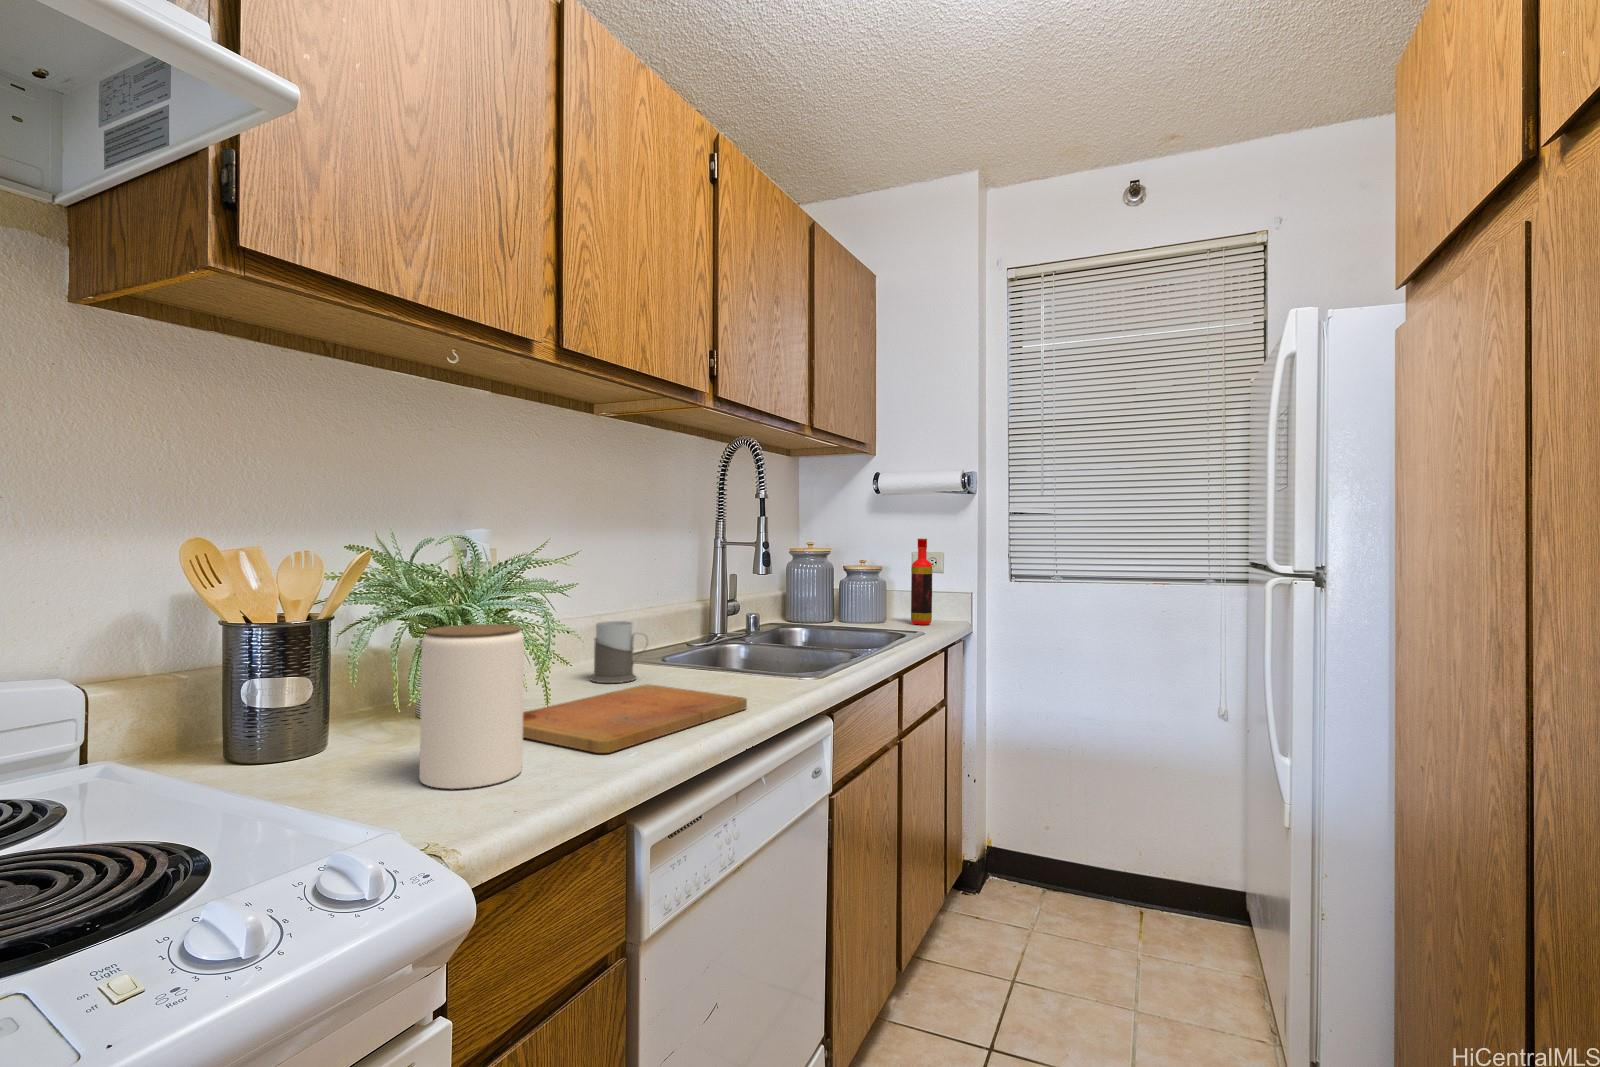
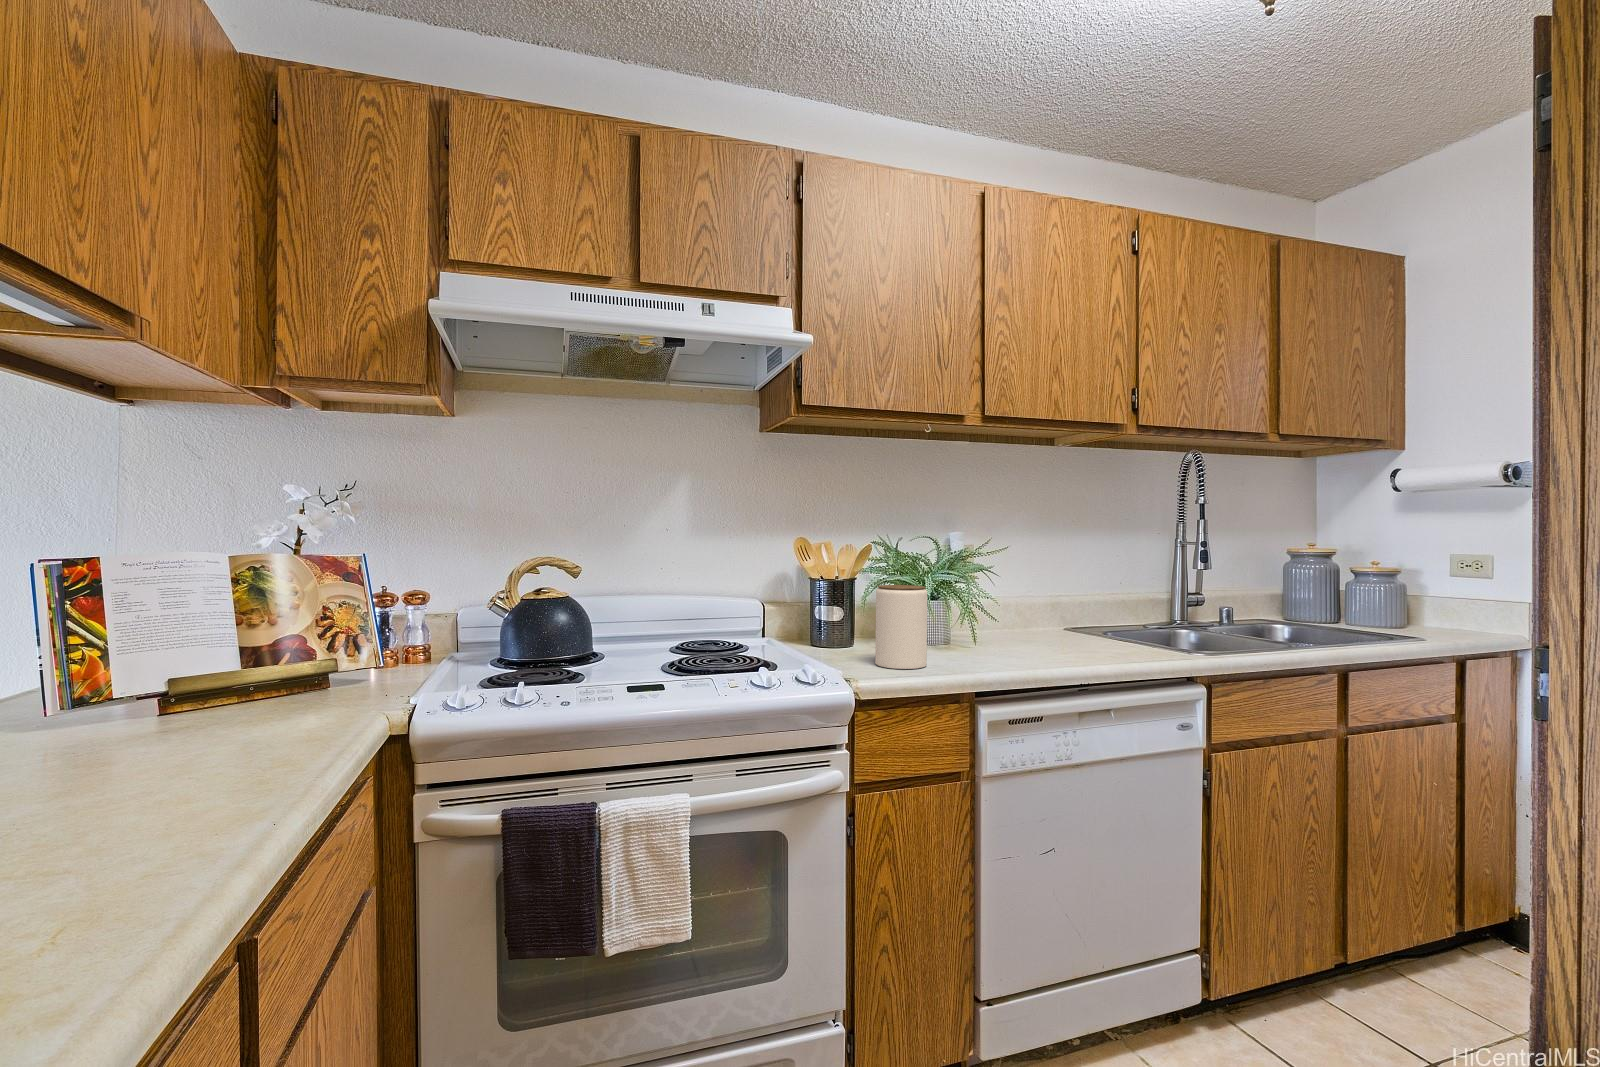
bottle: present [911,539,932,625] -> none [1443,539,1475,635]
mug: present [591,621,648,683] -> none [1028,597,1068,641]
cutting board: present [523,684,747,753] -> none [934,641,1109,668]

